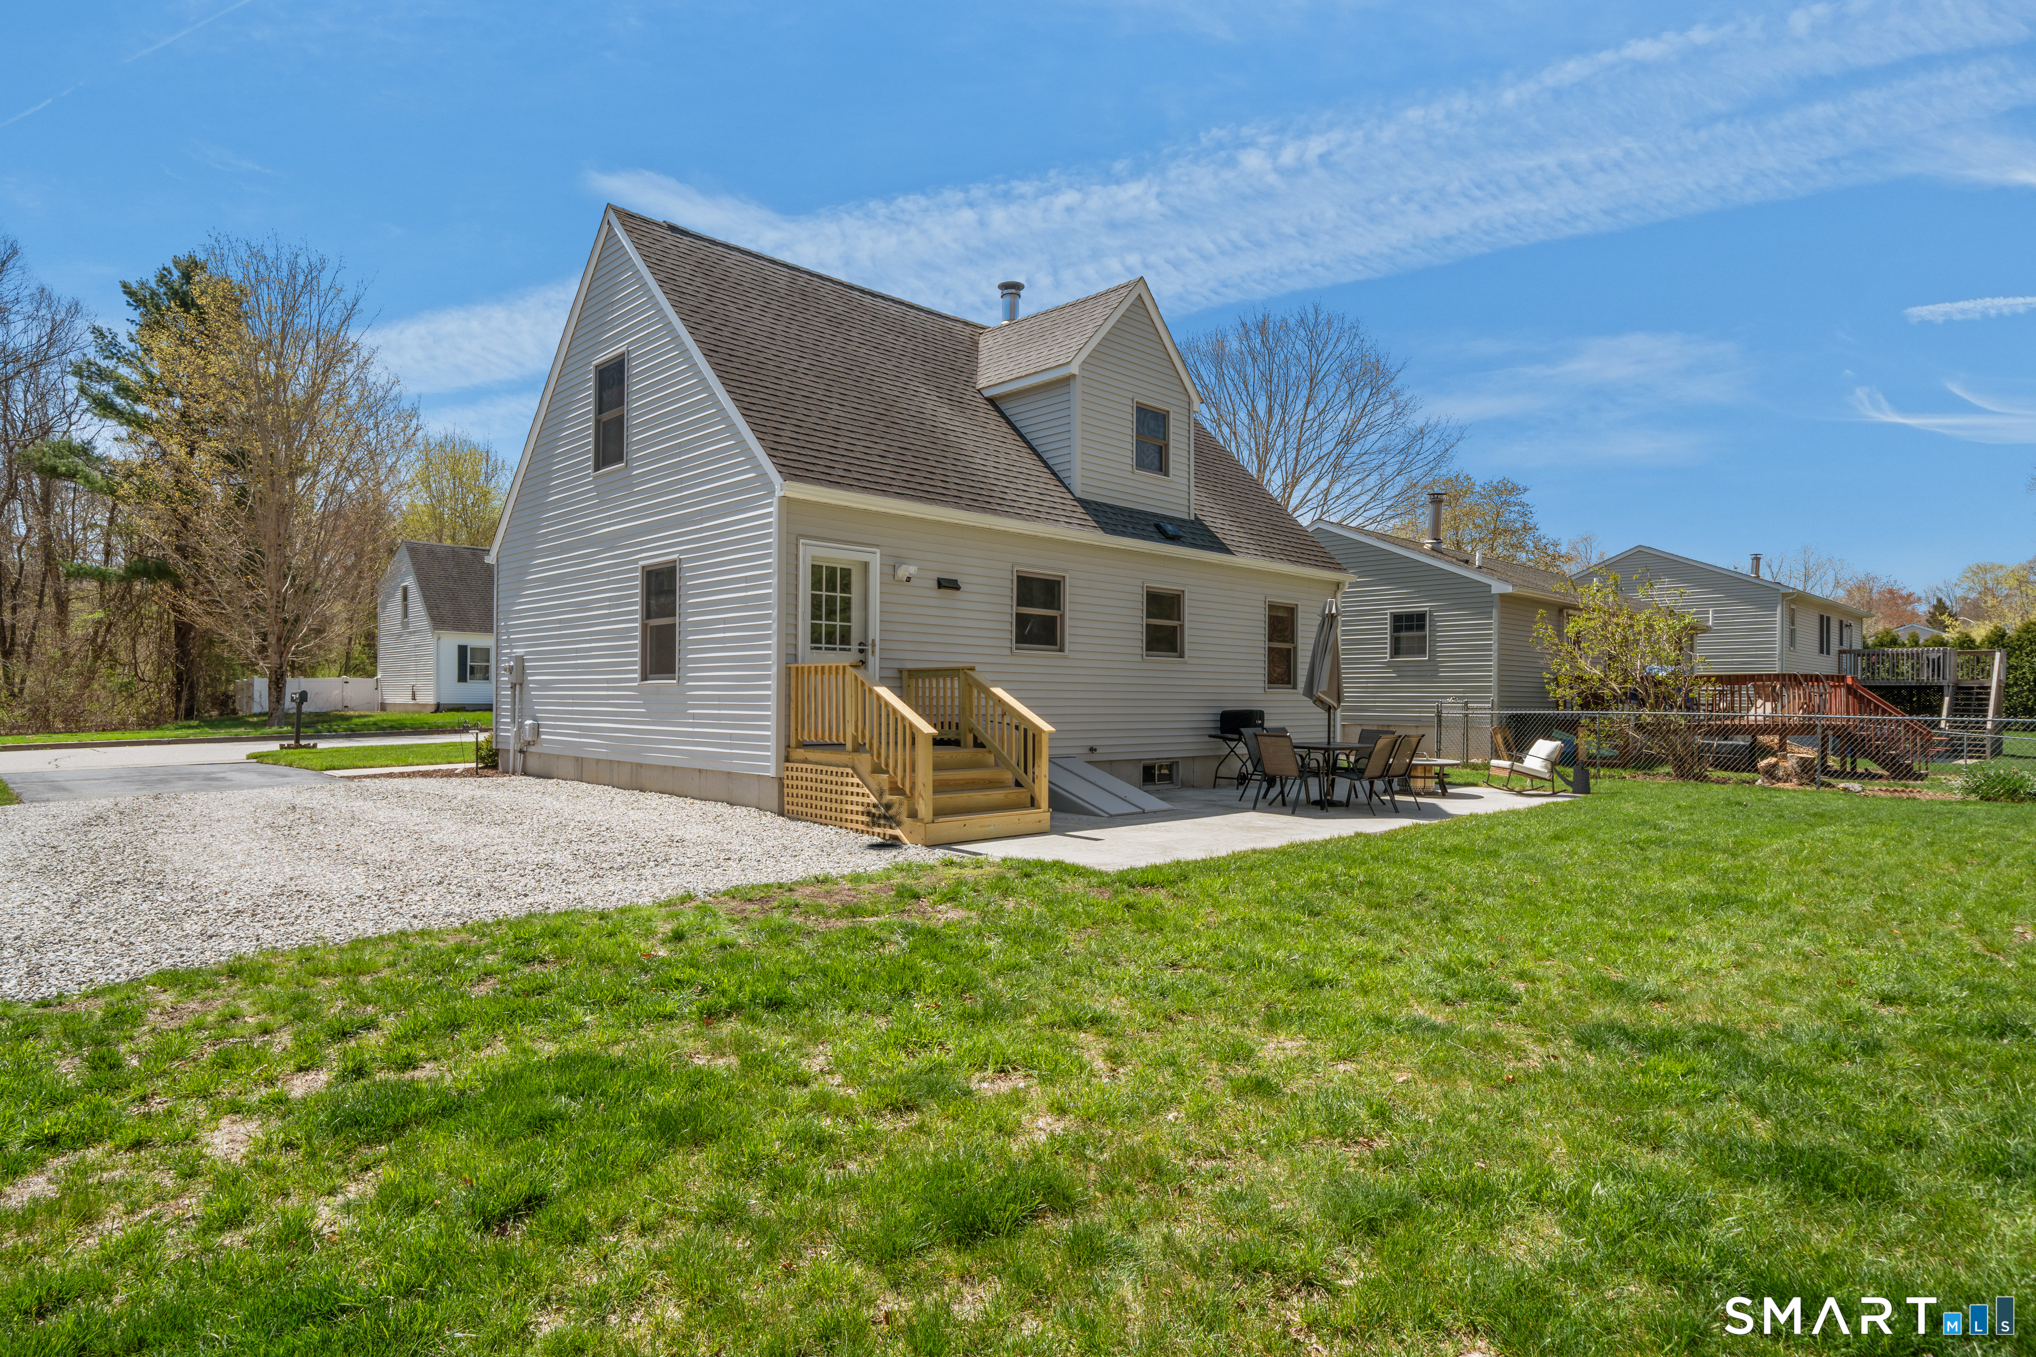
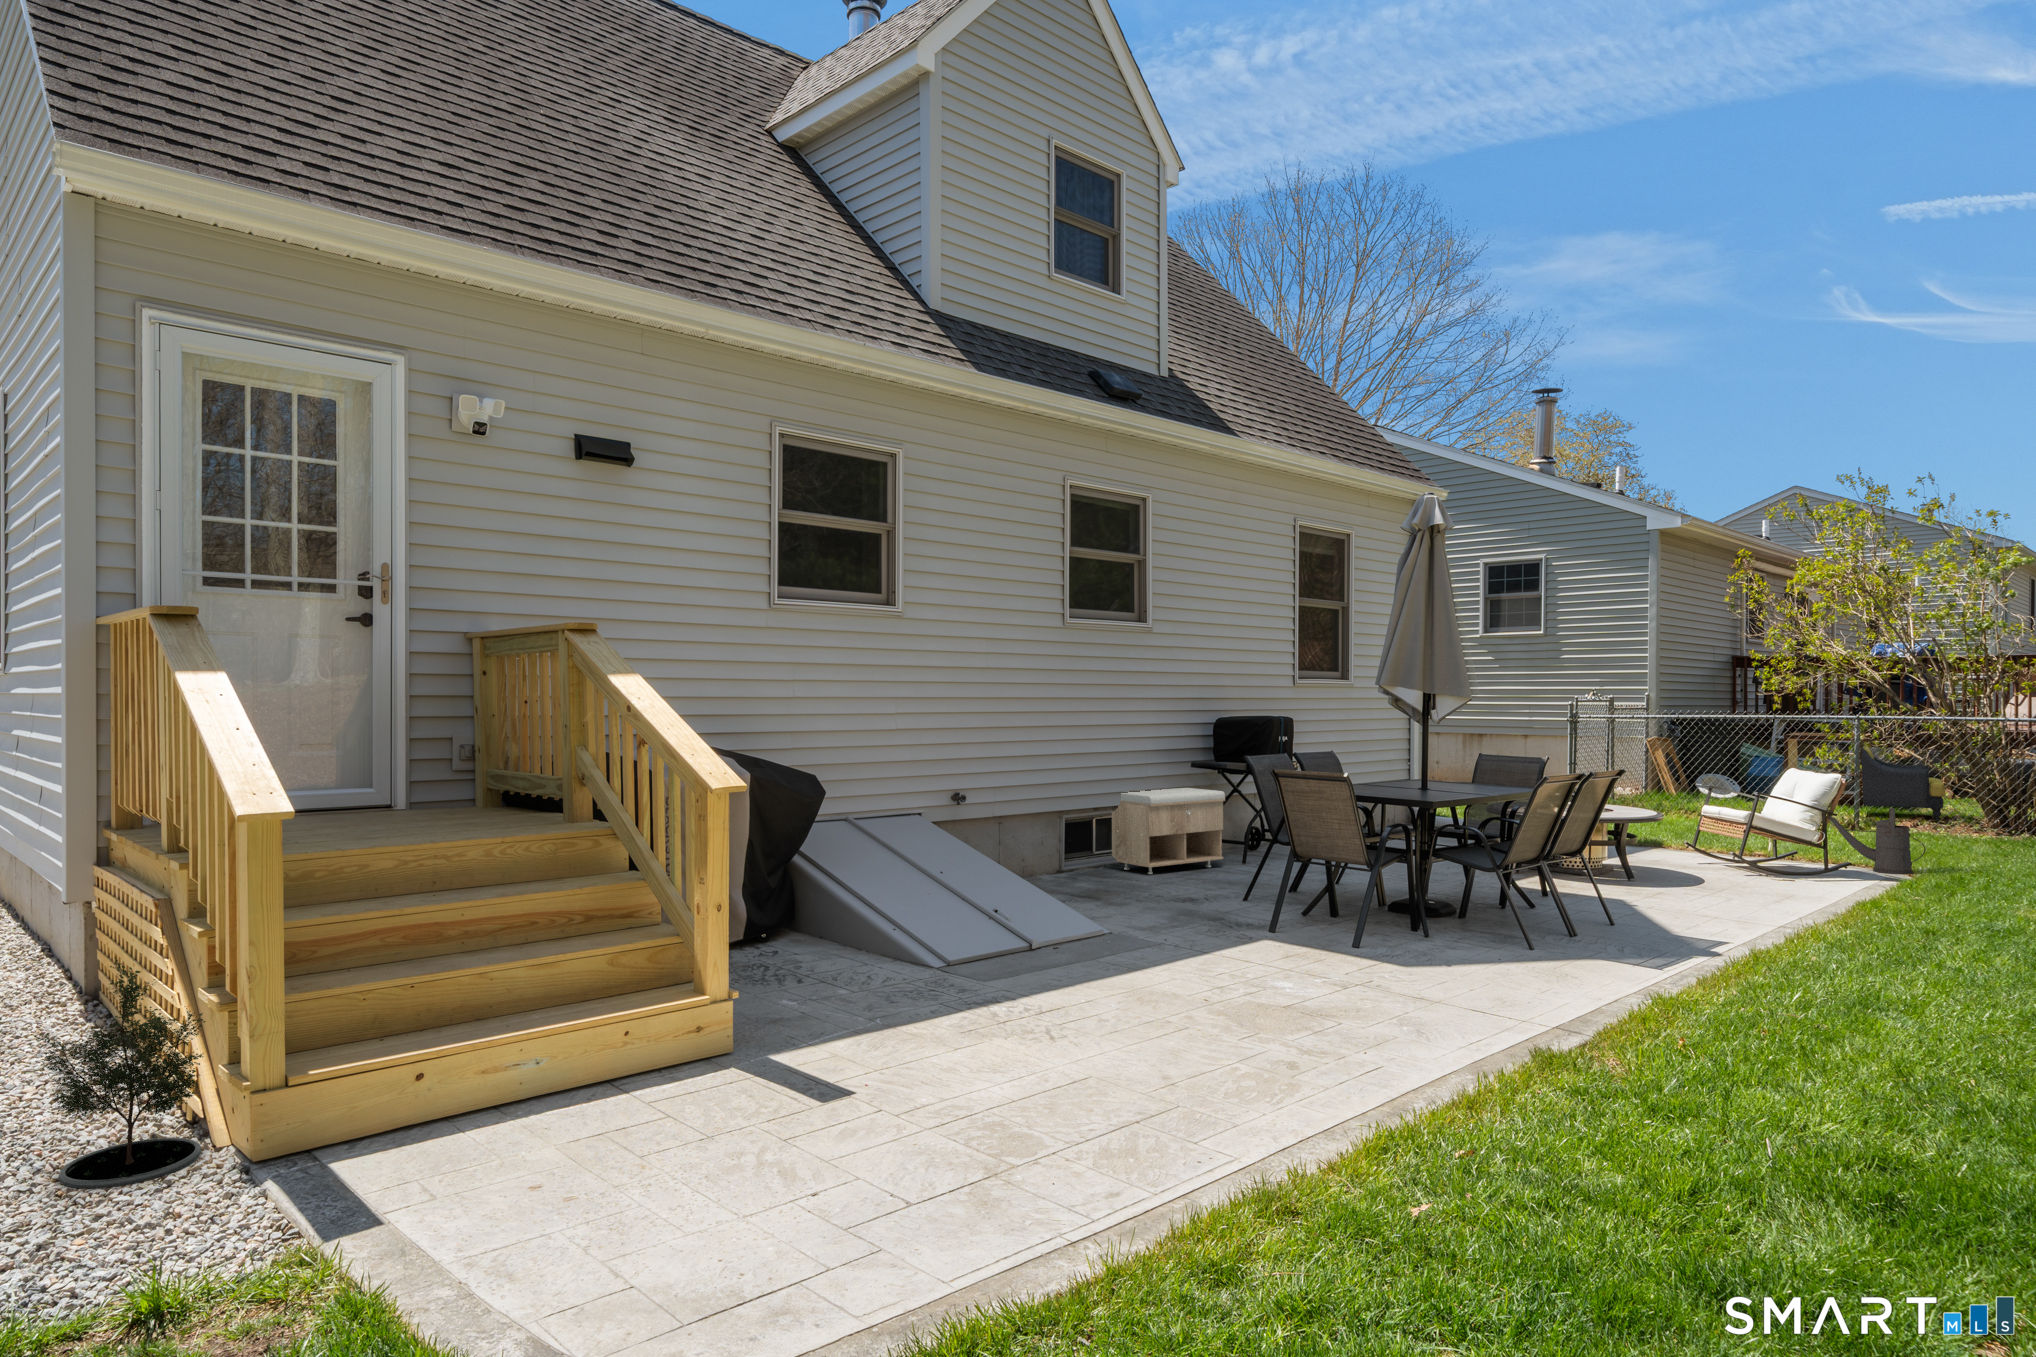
armchair: none [1604,727,1660,775] -> present [1861,743,1945,820]
storage bench: none [1166,748,1226,792] -> present [1112,788,1225,874]

